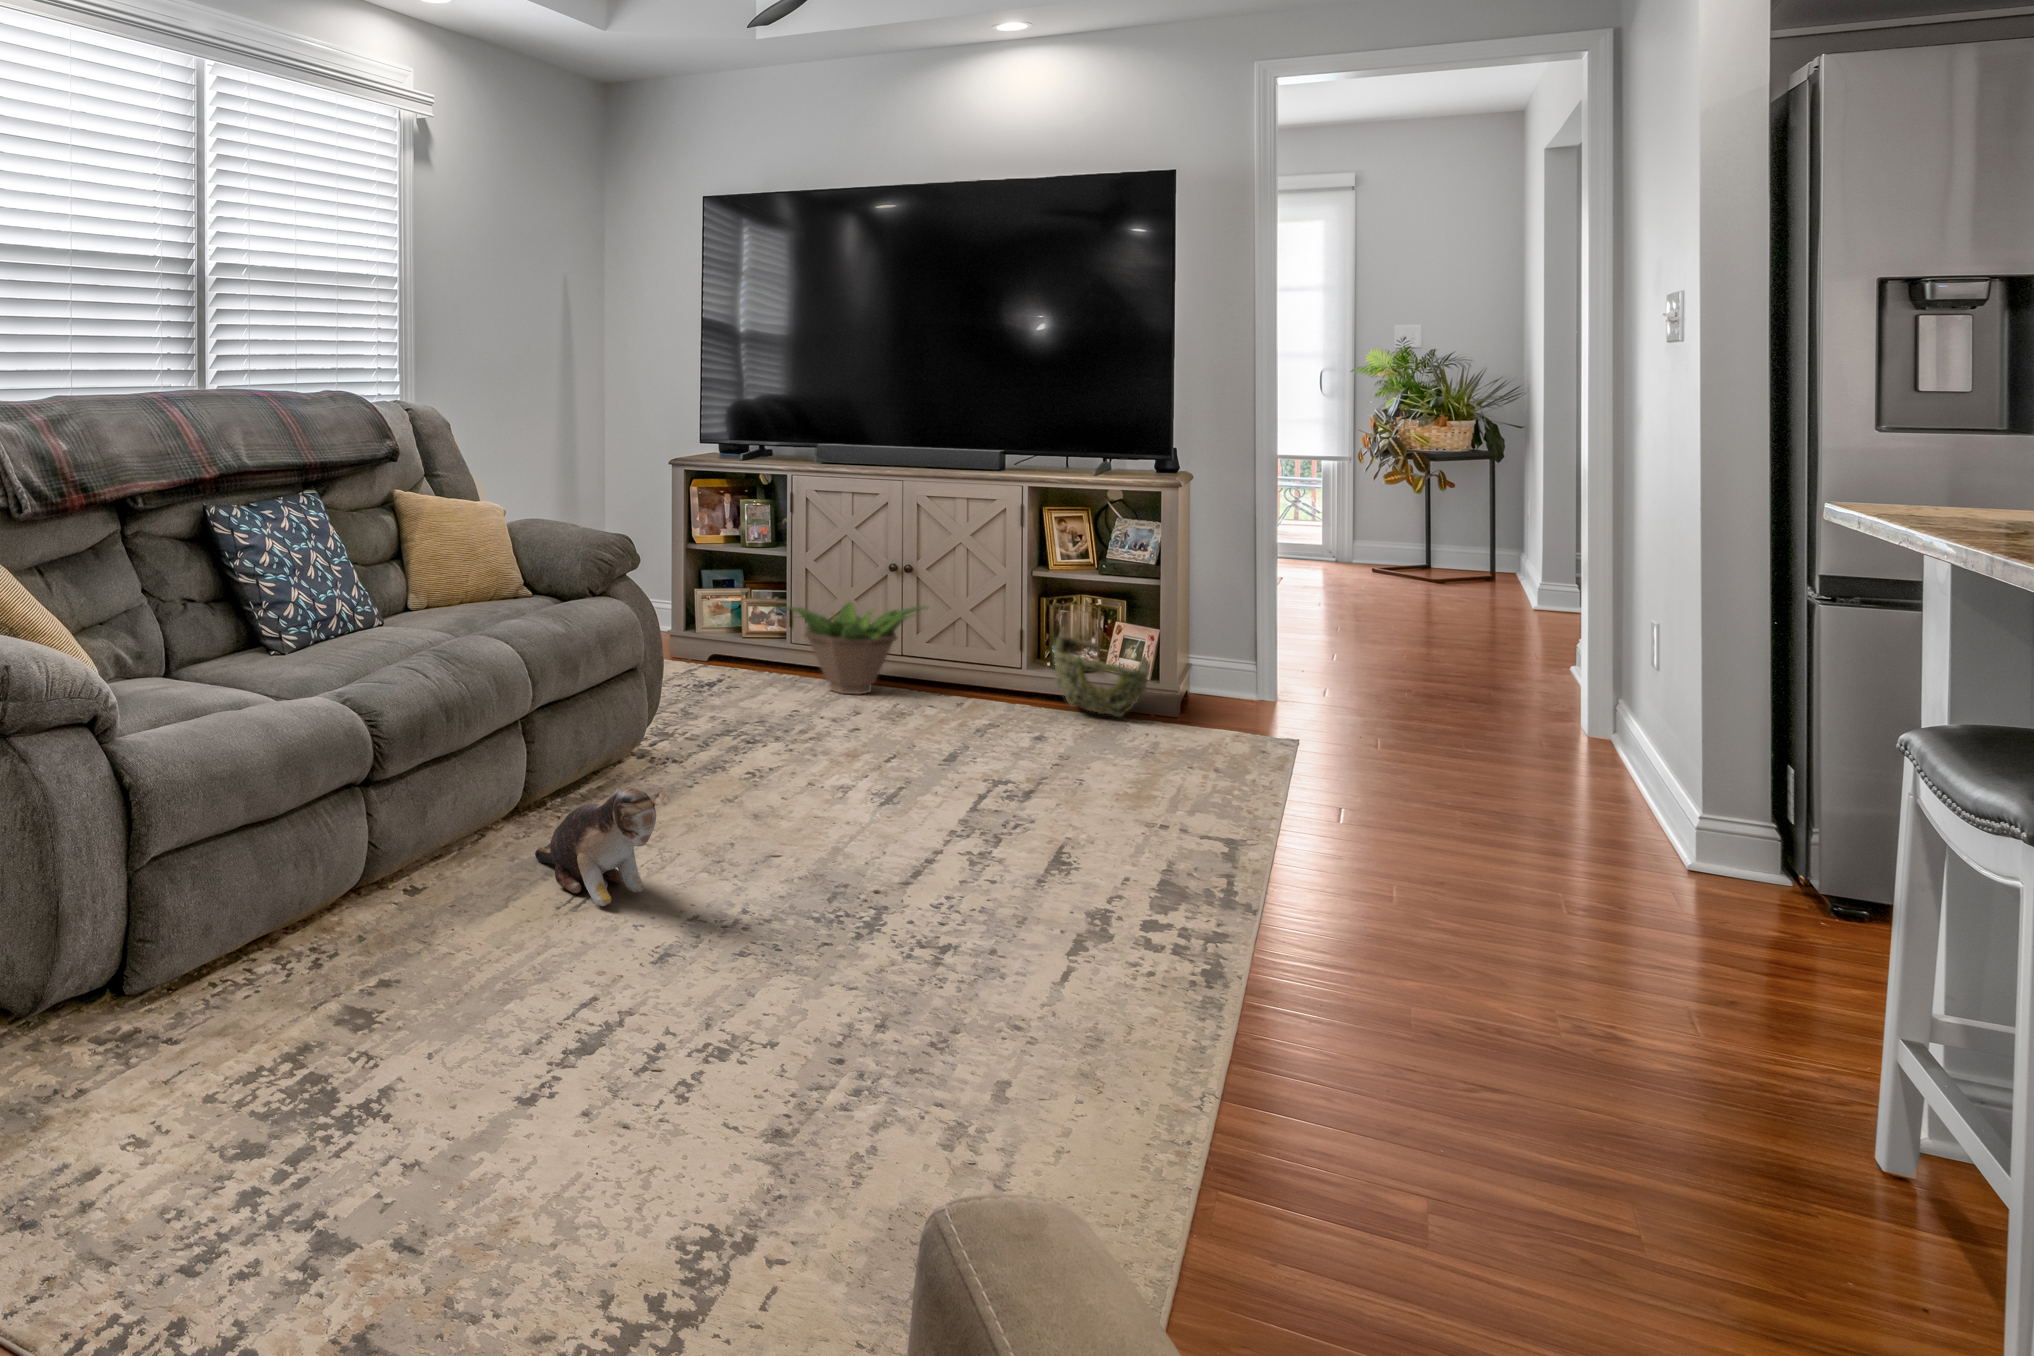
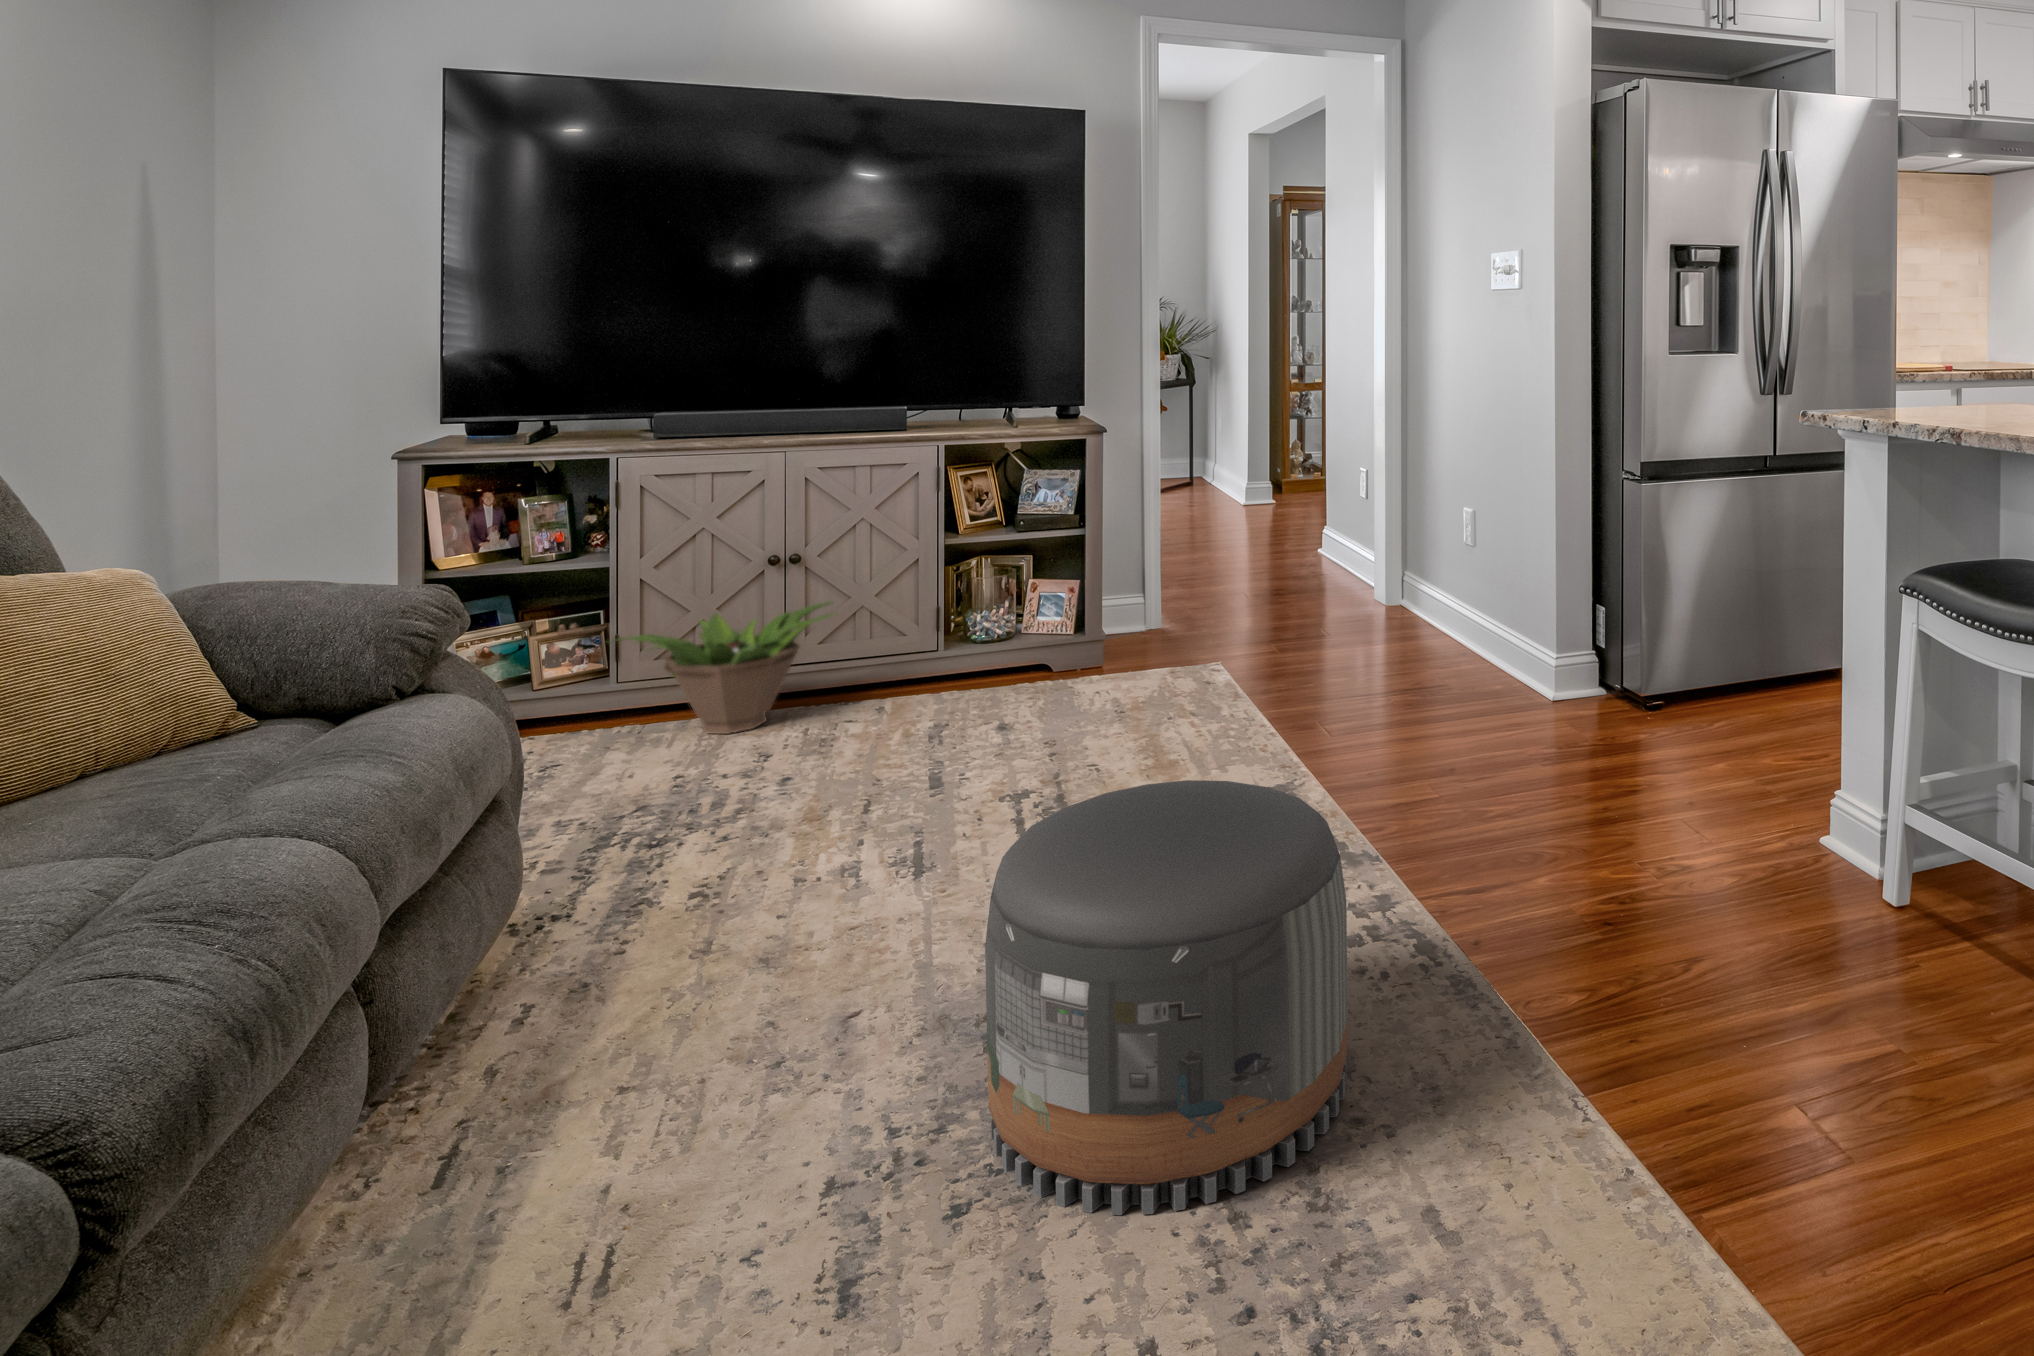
woven basket: present [1054,637,1150,717] -> none [974,605,1092,683]
pouf: none [782,733,1057,1024] -> present [985,780,1348,1215]
plush toy: present [535,787,666,906] -> none [430,1007,778,1255]

